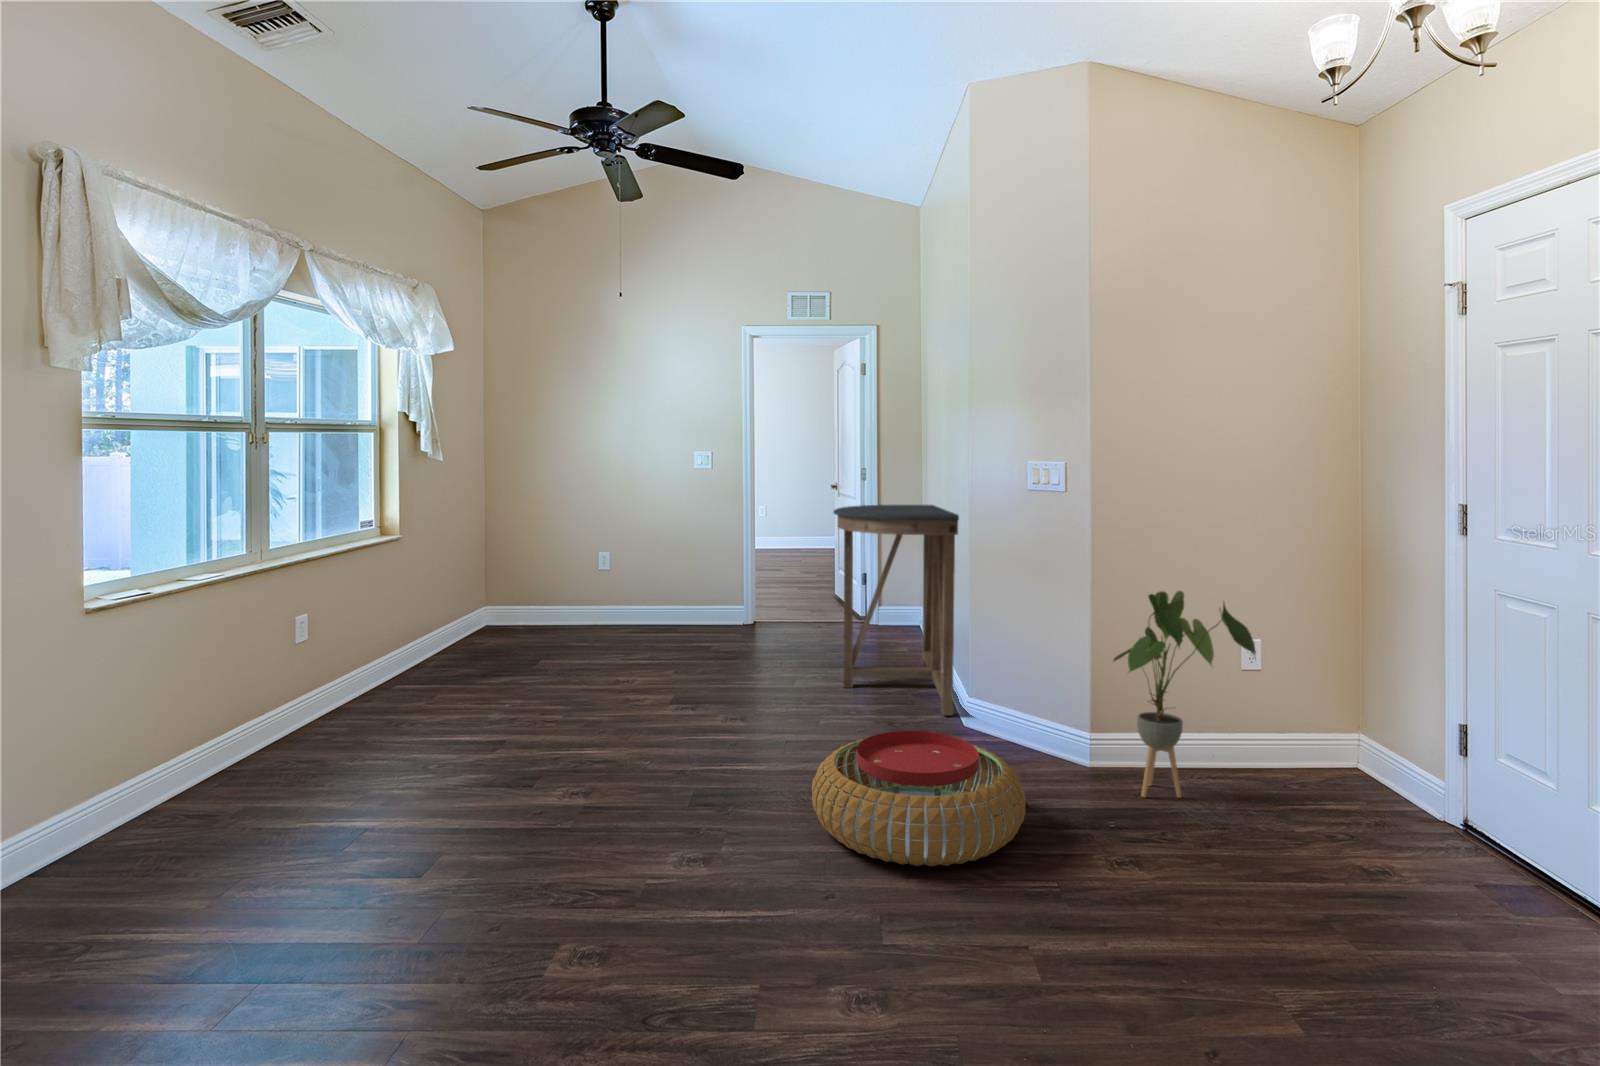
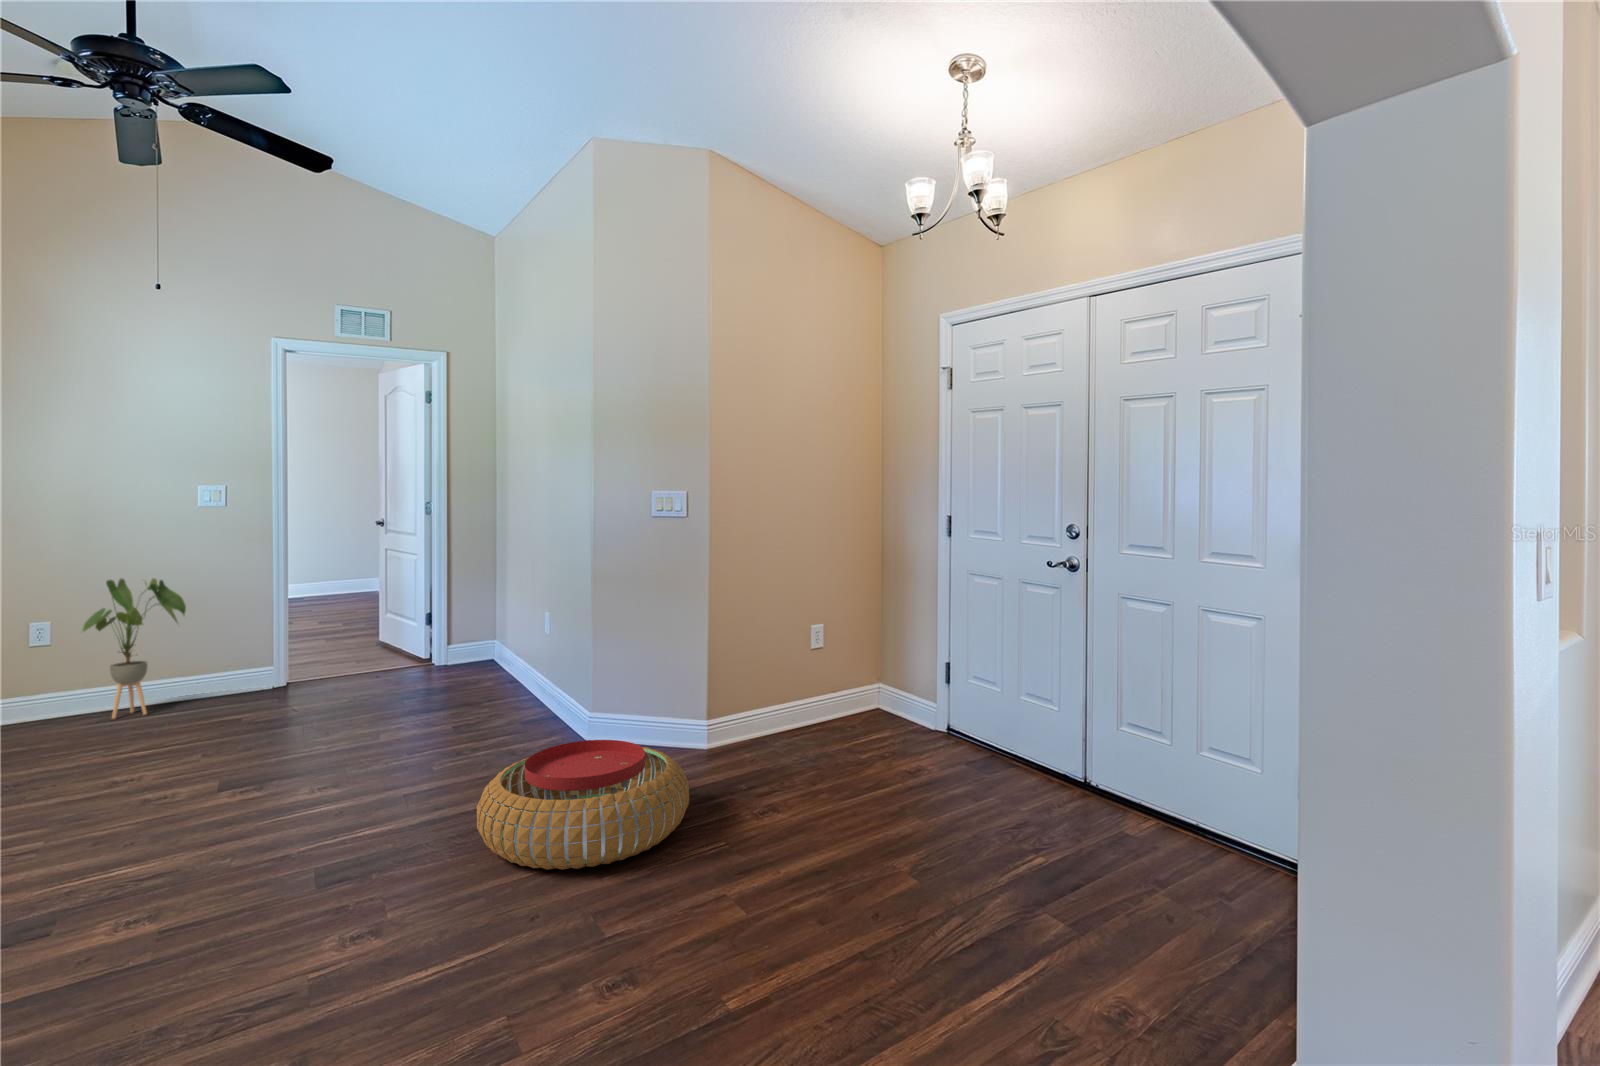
console table: present [834,505,959,715] -> none [422,536,571,733]
house plant: present [1113,591,1256,798] -> present [82,578,186,719]

